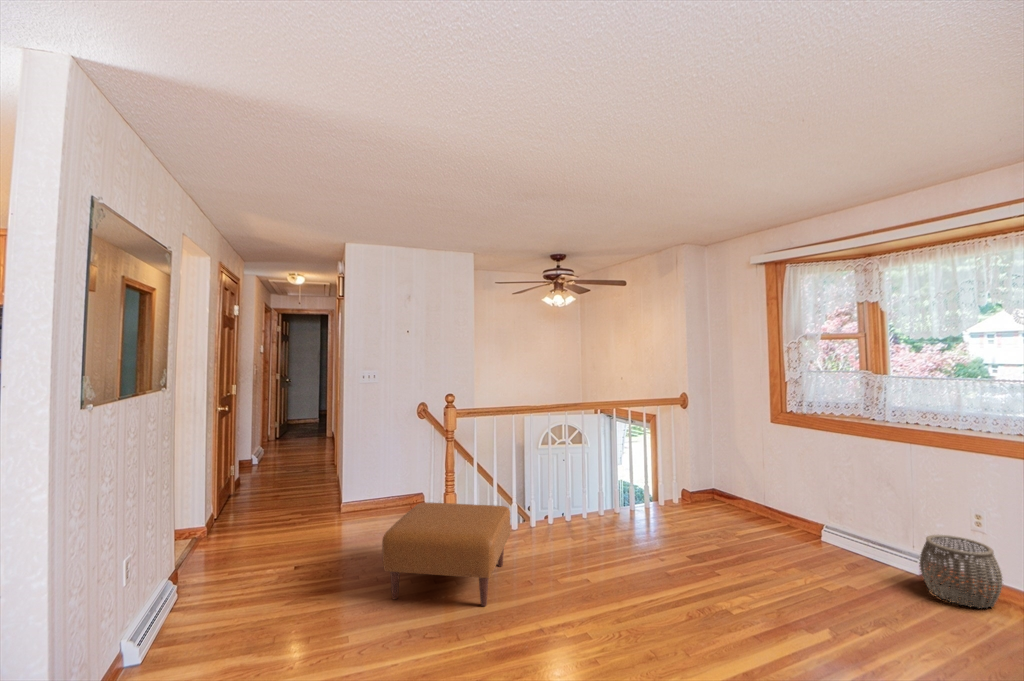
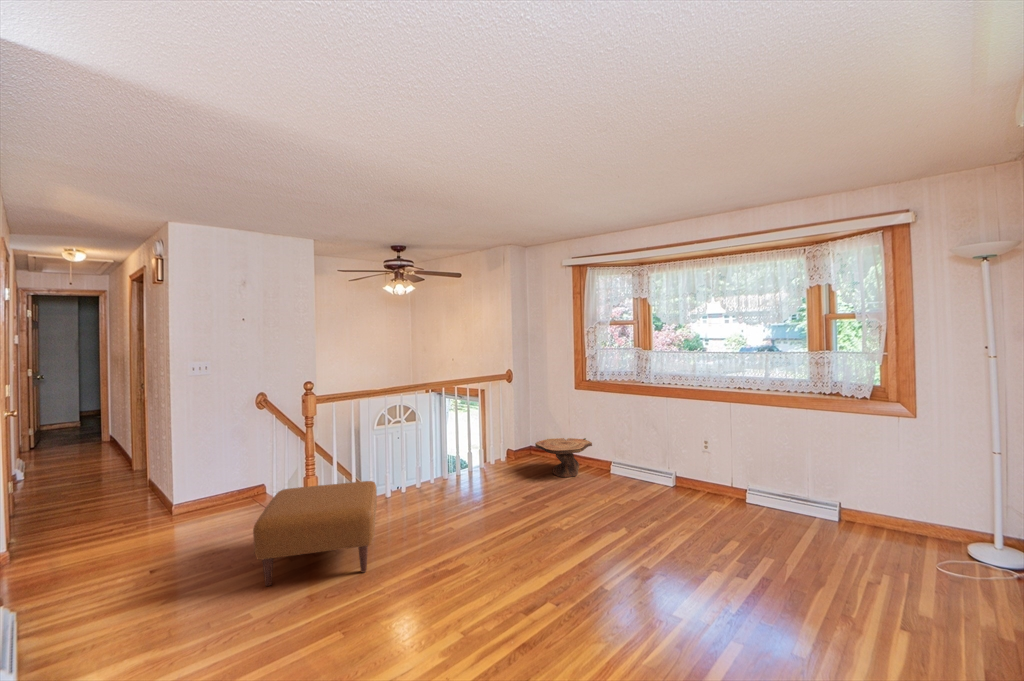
side table: none [712,482,792,535] -> present [535,438,592,477]
woven basket: present [919,535,1003,608] -> none [673,457,718,502]

